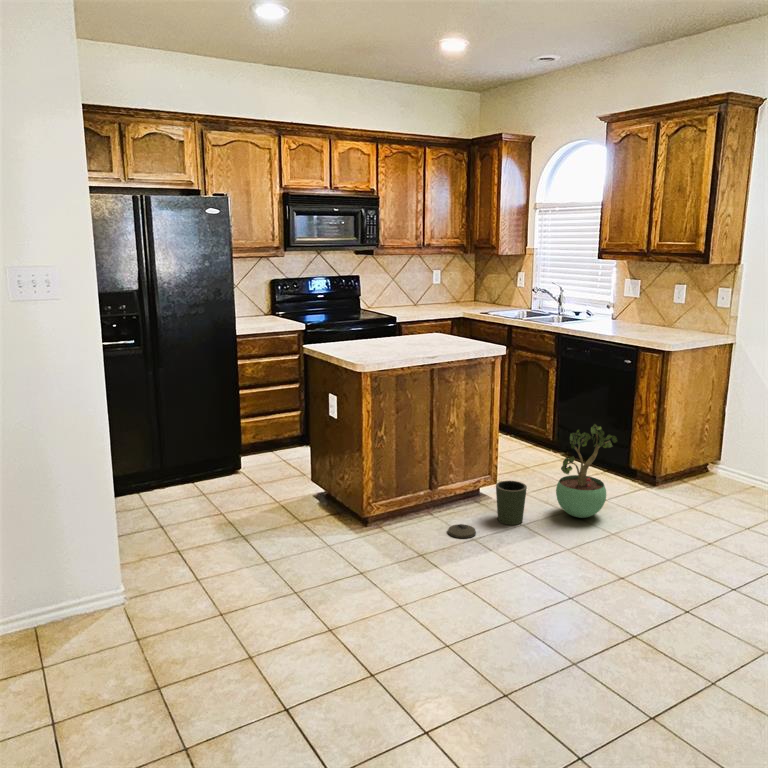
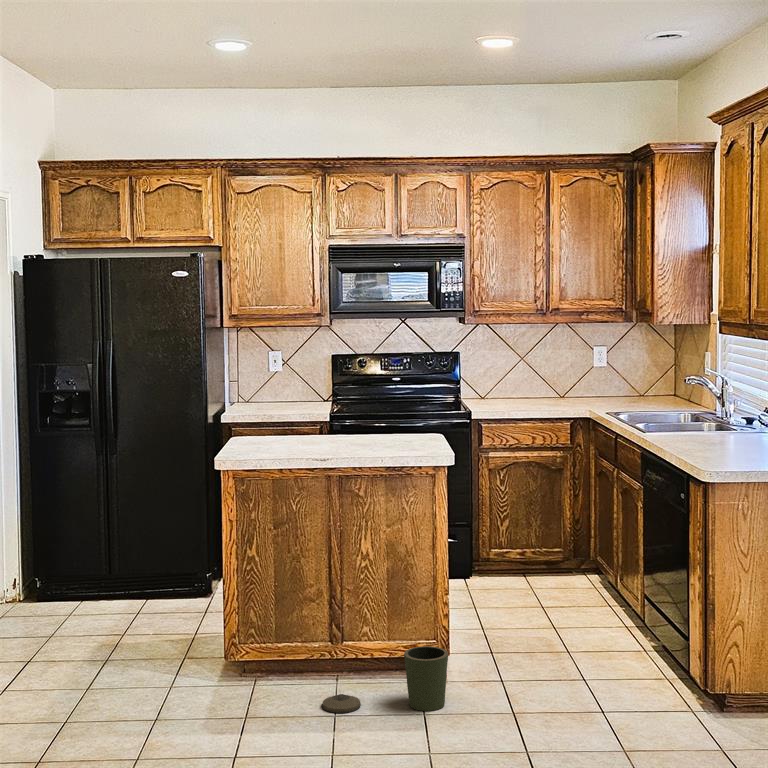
potted plant: present [556,424,618,518] -> none [483,576,581,720]

